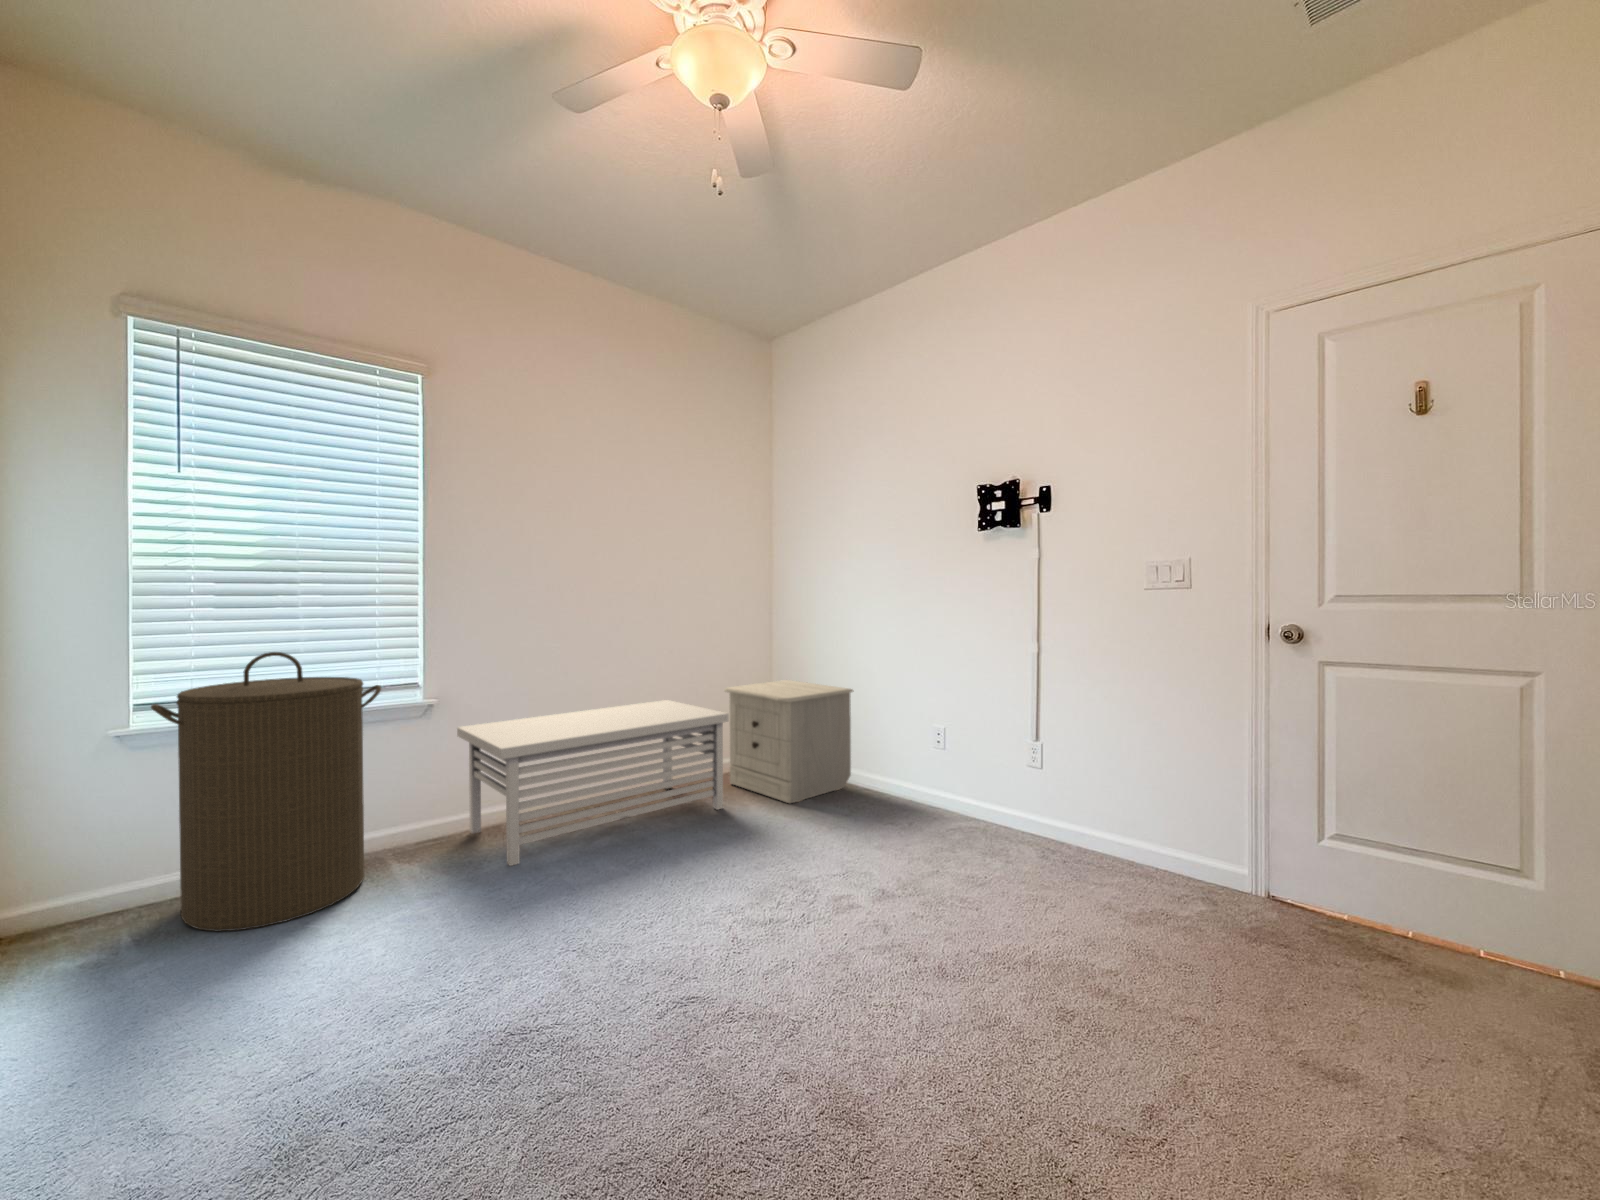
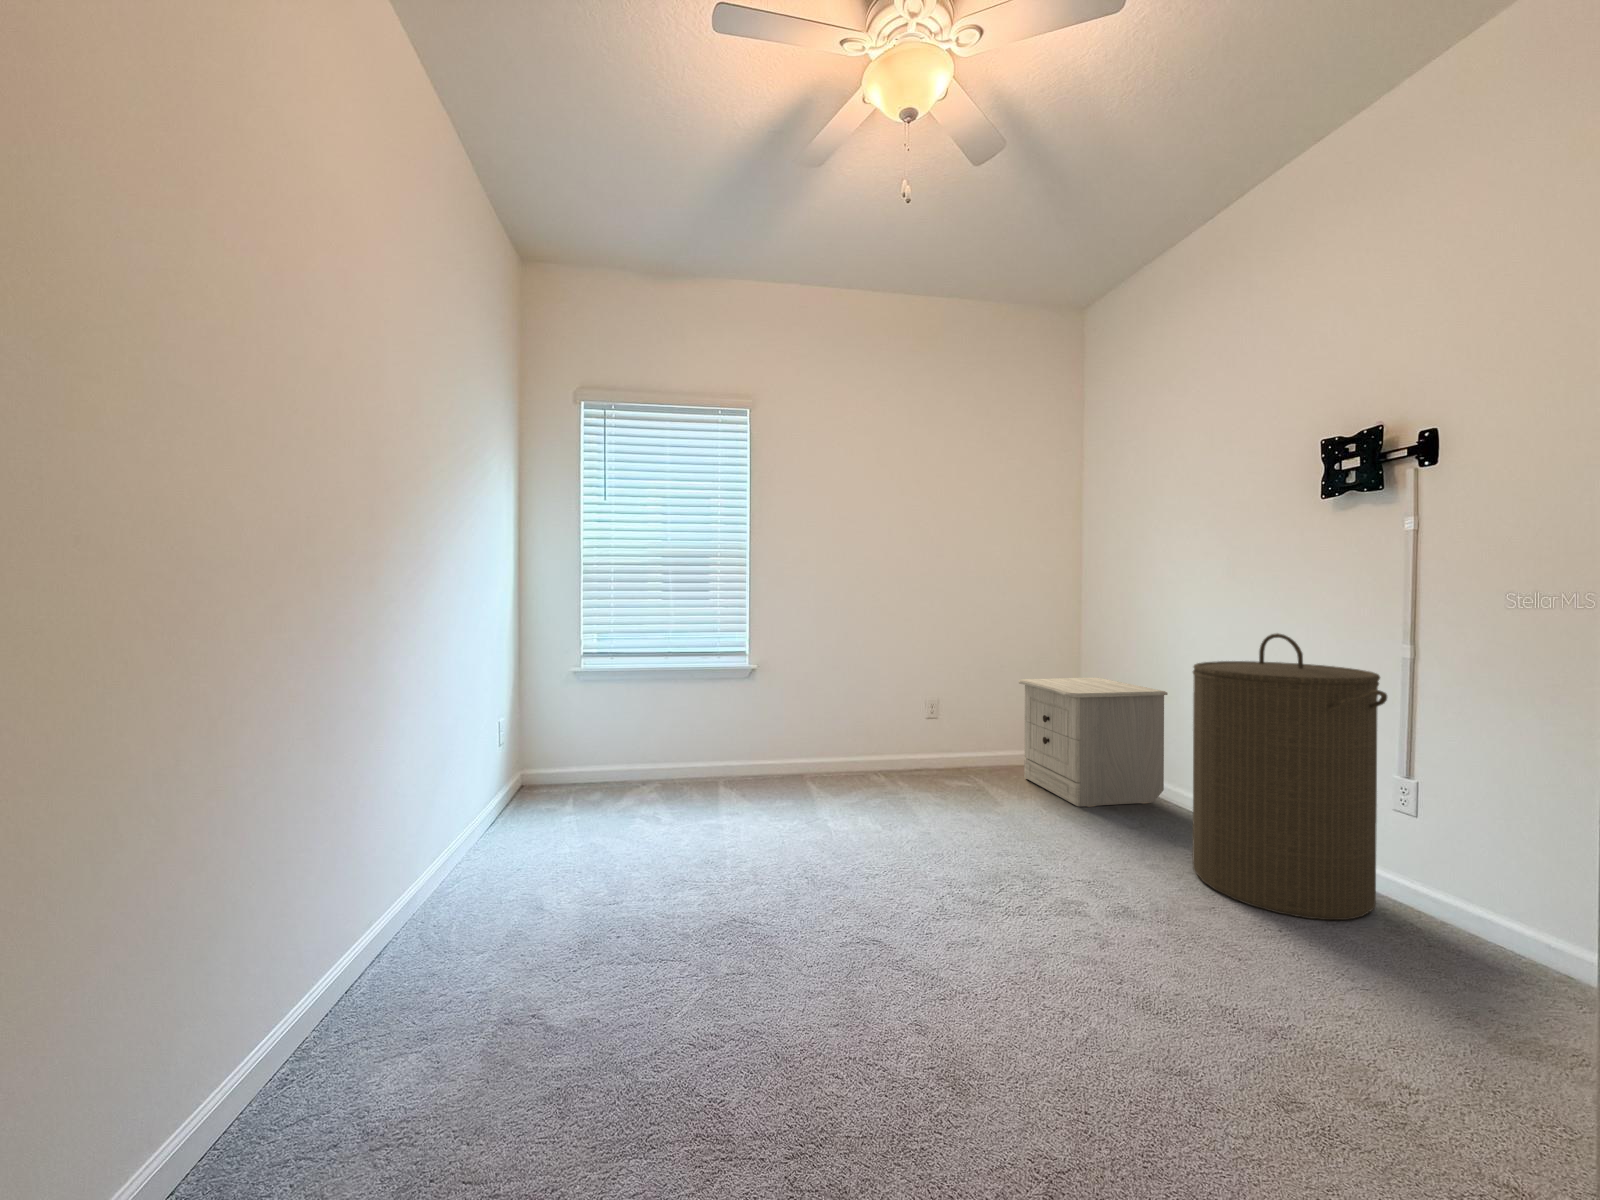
laundry hamper: present [151,652,381,931] -> present [1193,633,1387,920]
storage bench: present [457,700,729,866] -> none [776,687,1010,809]

